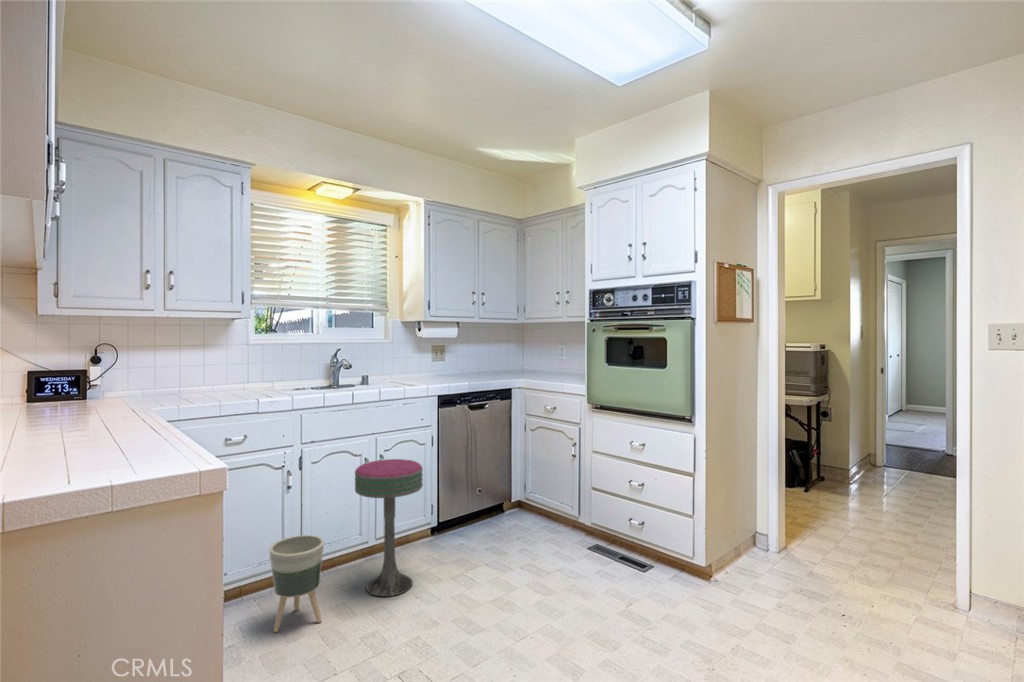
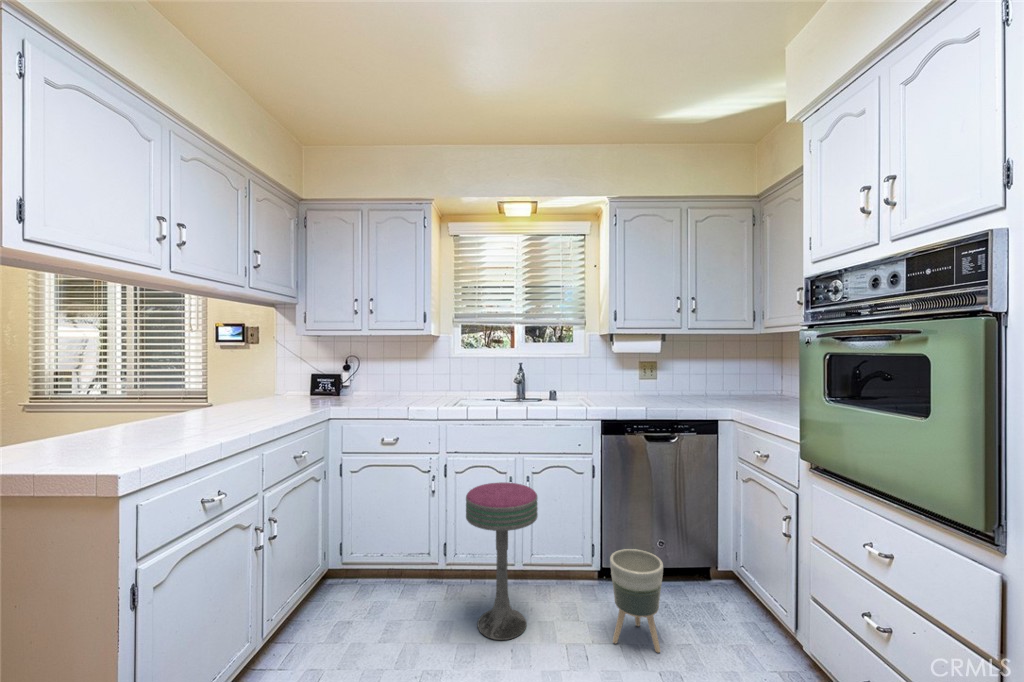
planter: present [269,535,324,632] -> present [610,549,663,653]

